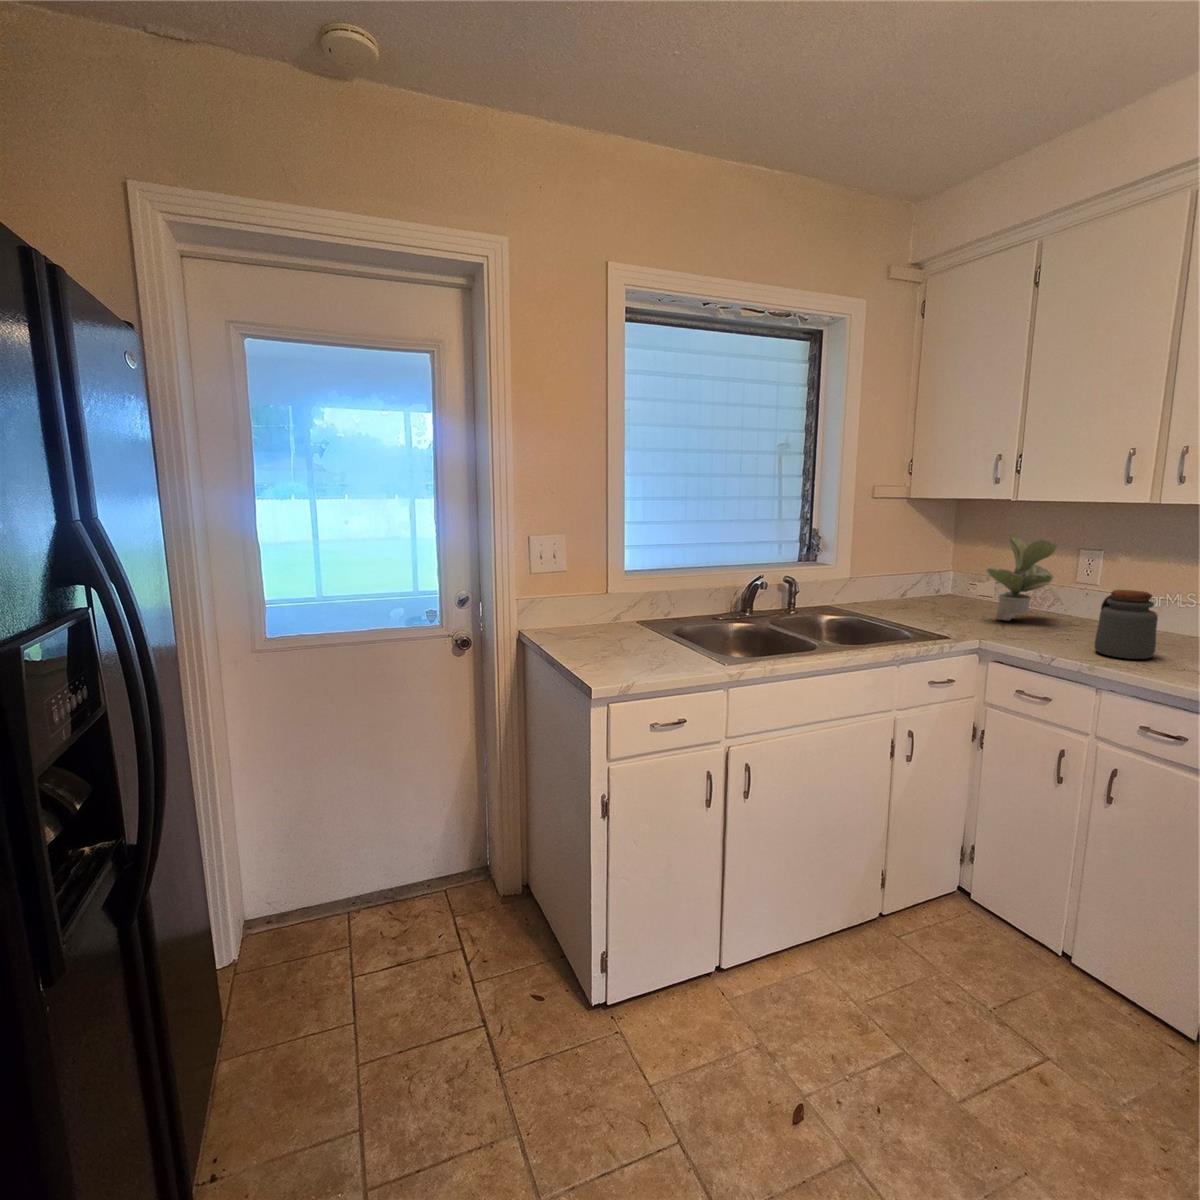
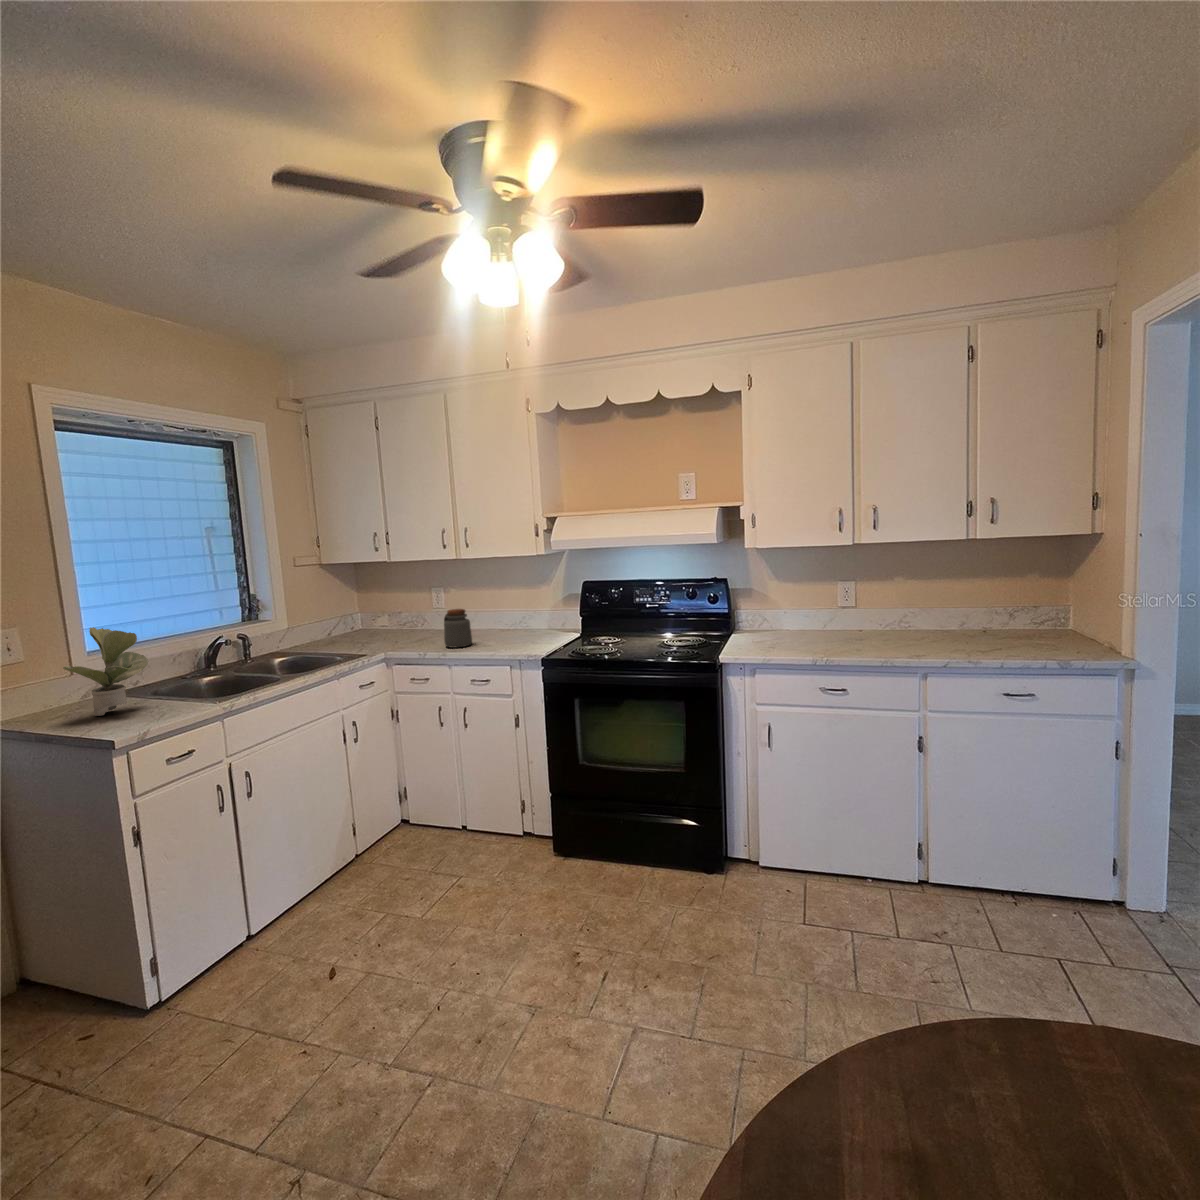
potted plant: present [987,536,1057,620] -> present [63,627,148,716]

